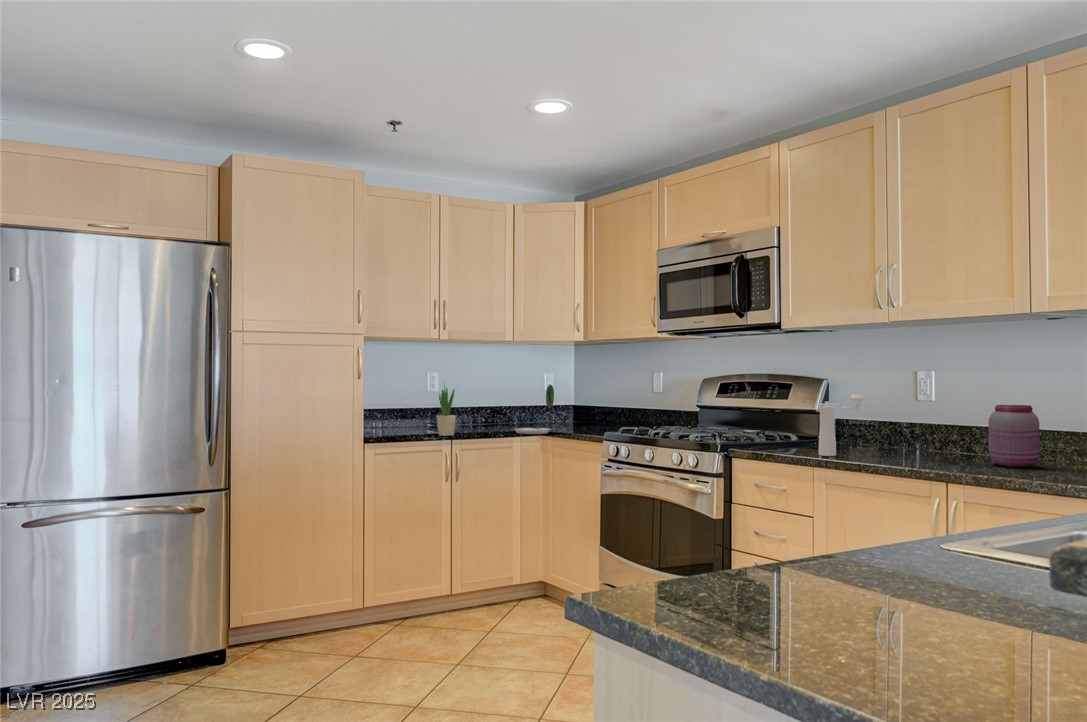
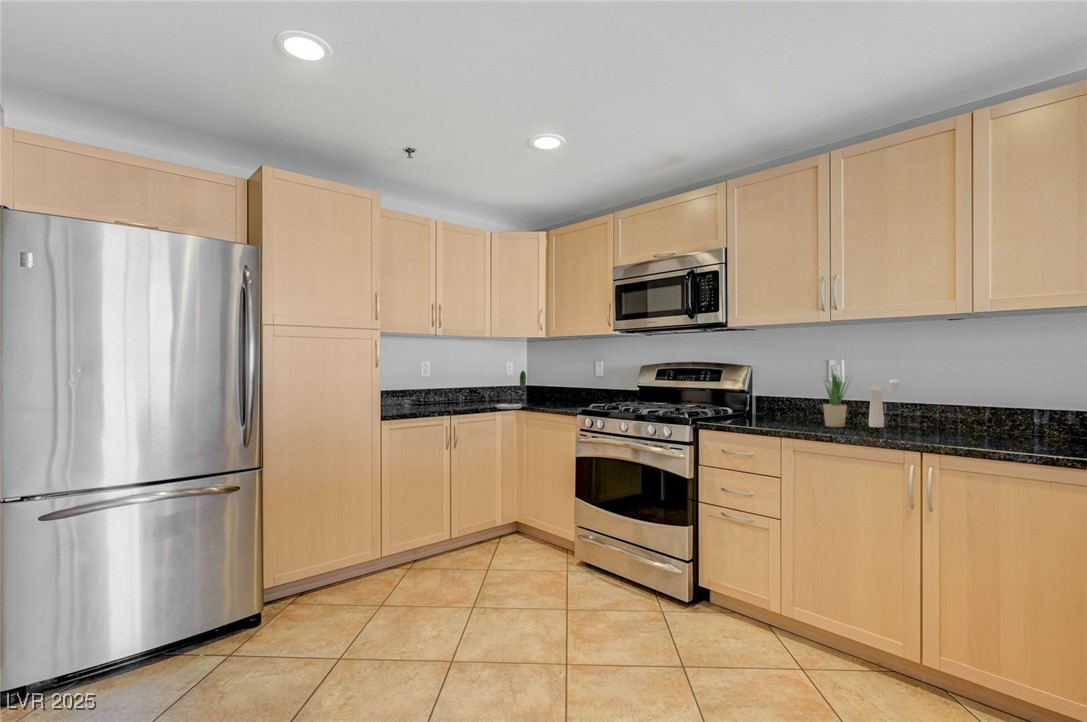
potted plant: present [437,384,456,436] -> present [823,370,847,427]
pepper mill: present [818,394,864,456] -> present [869,380,901,428]
jar: present [988,405,1040,467] -> none [917,387,961,436]

